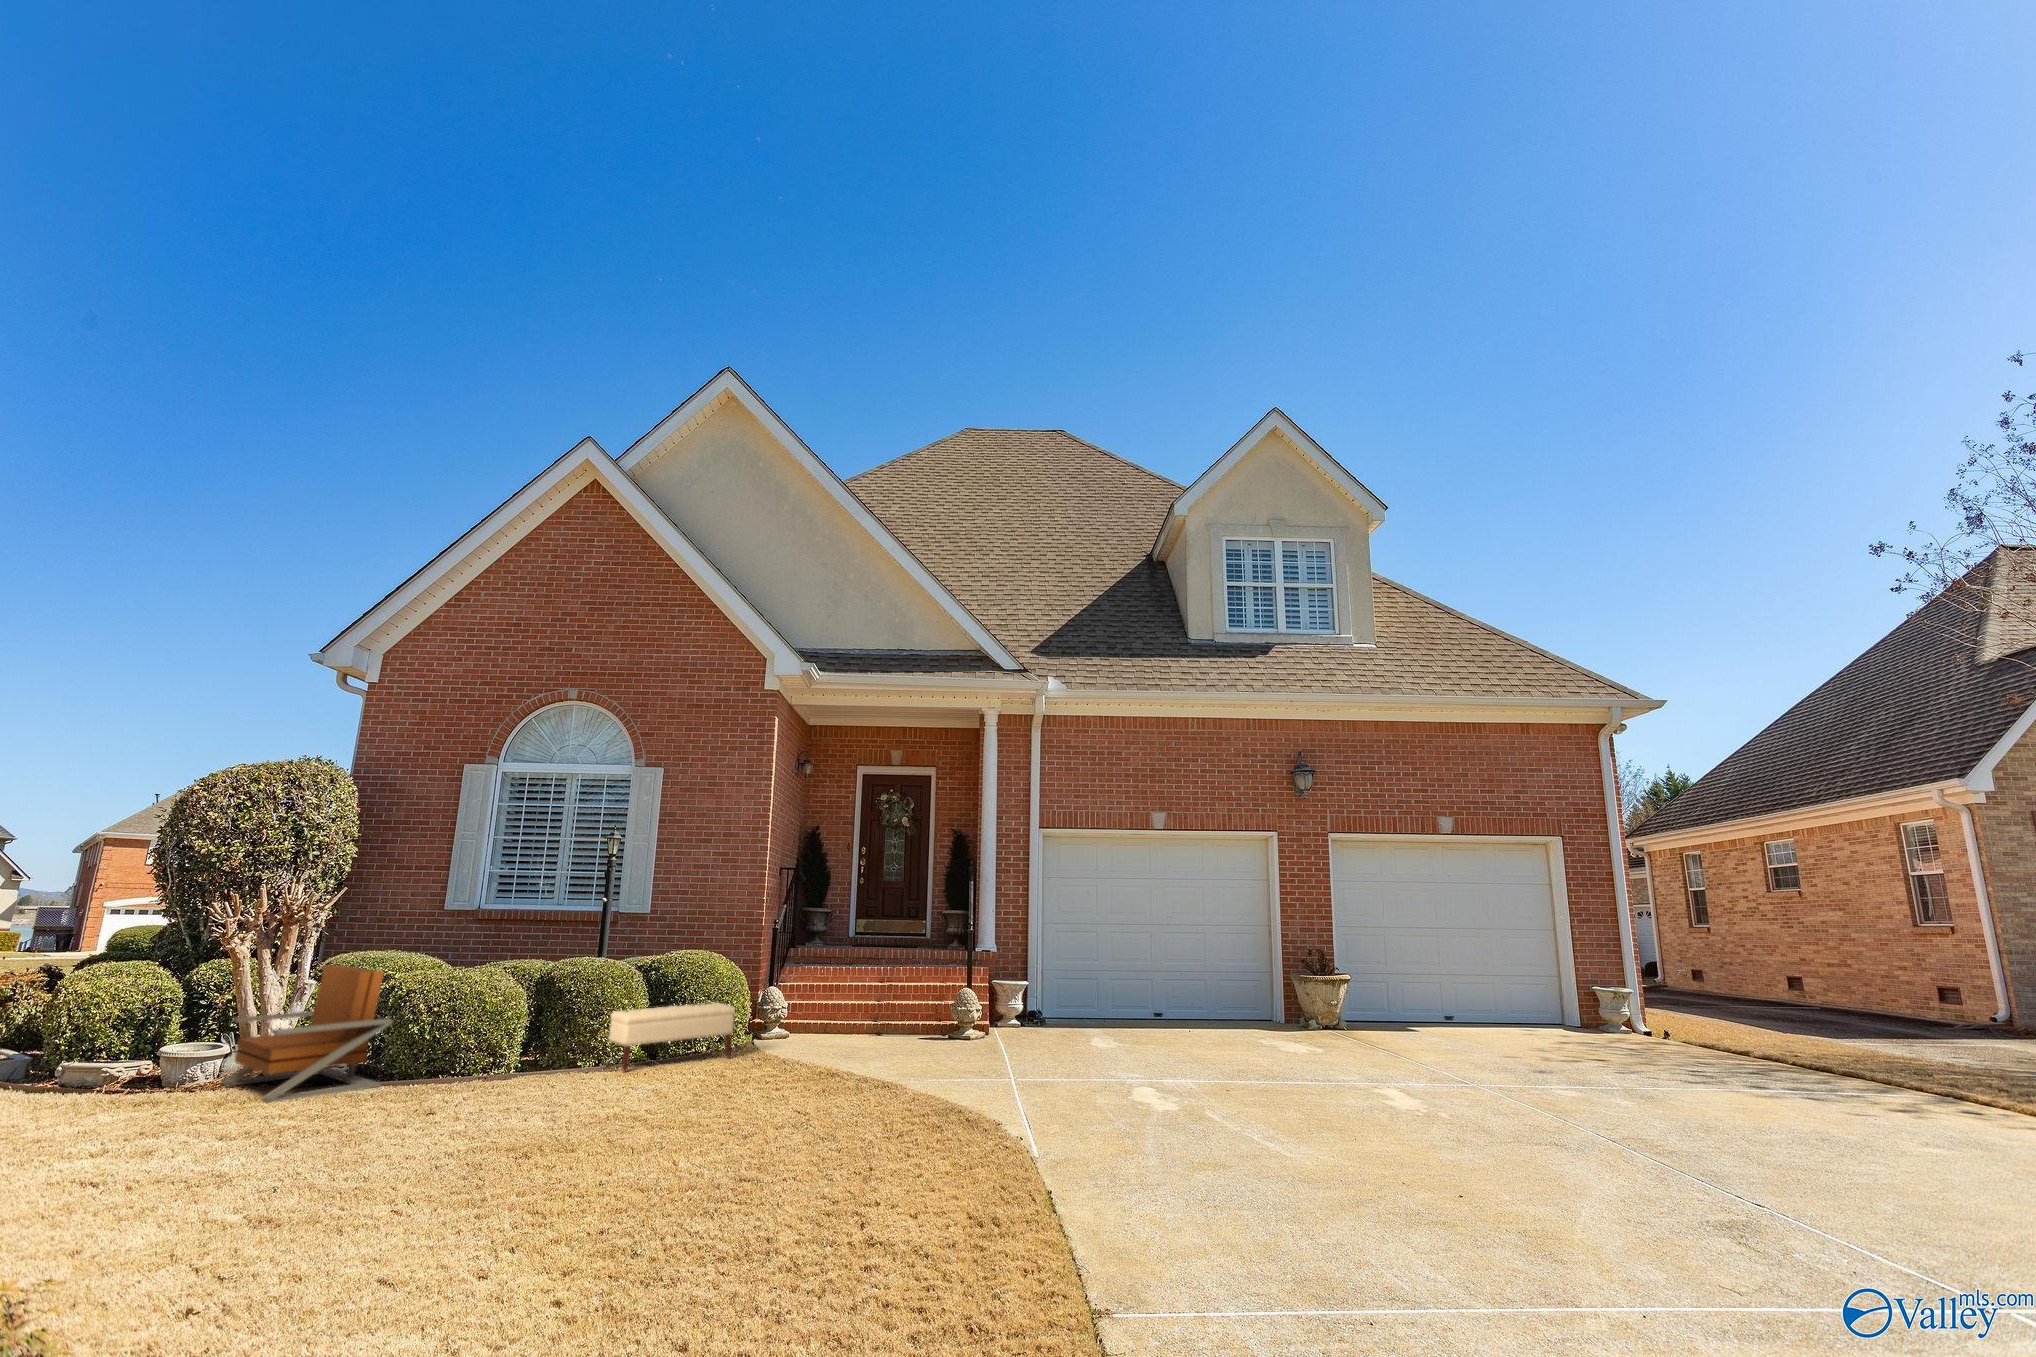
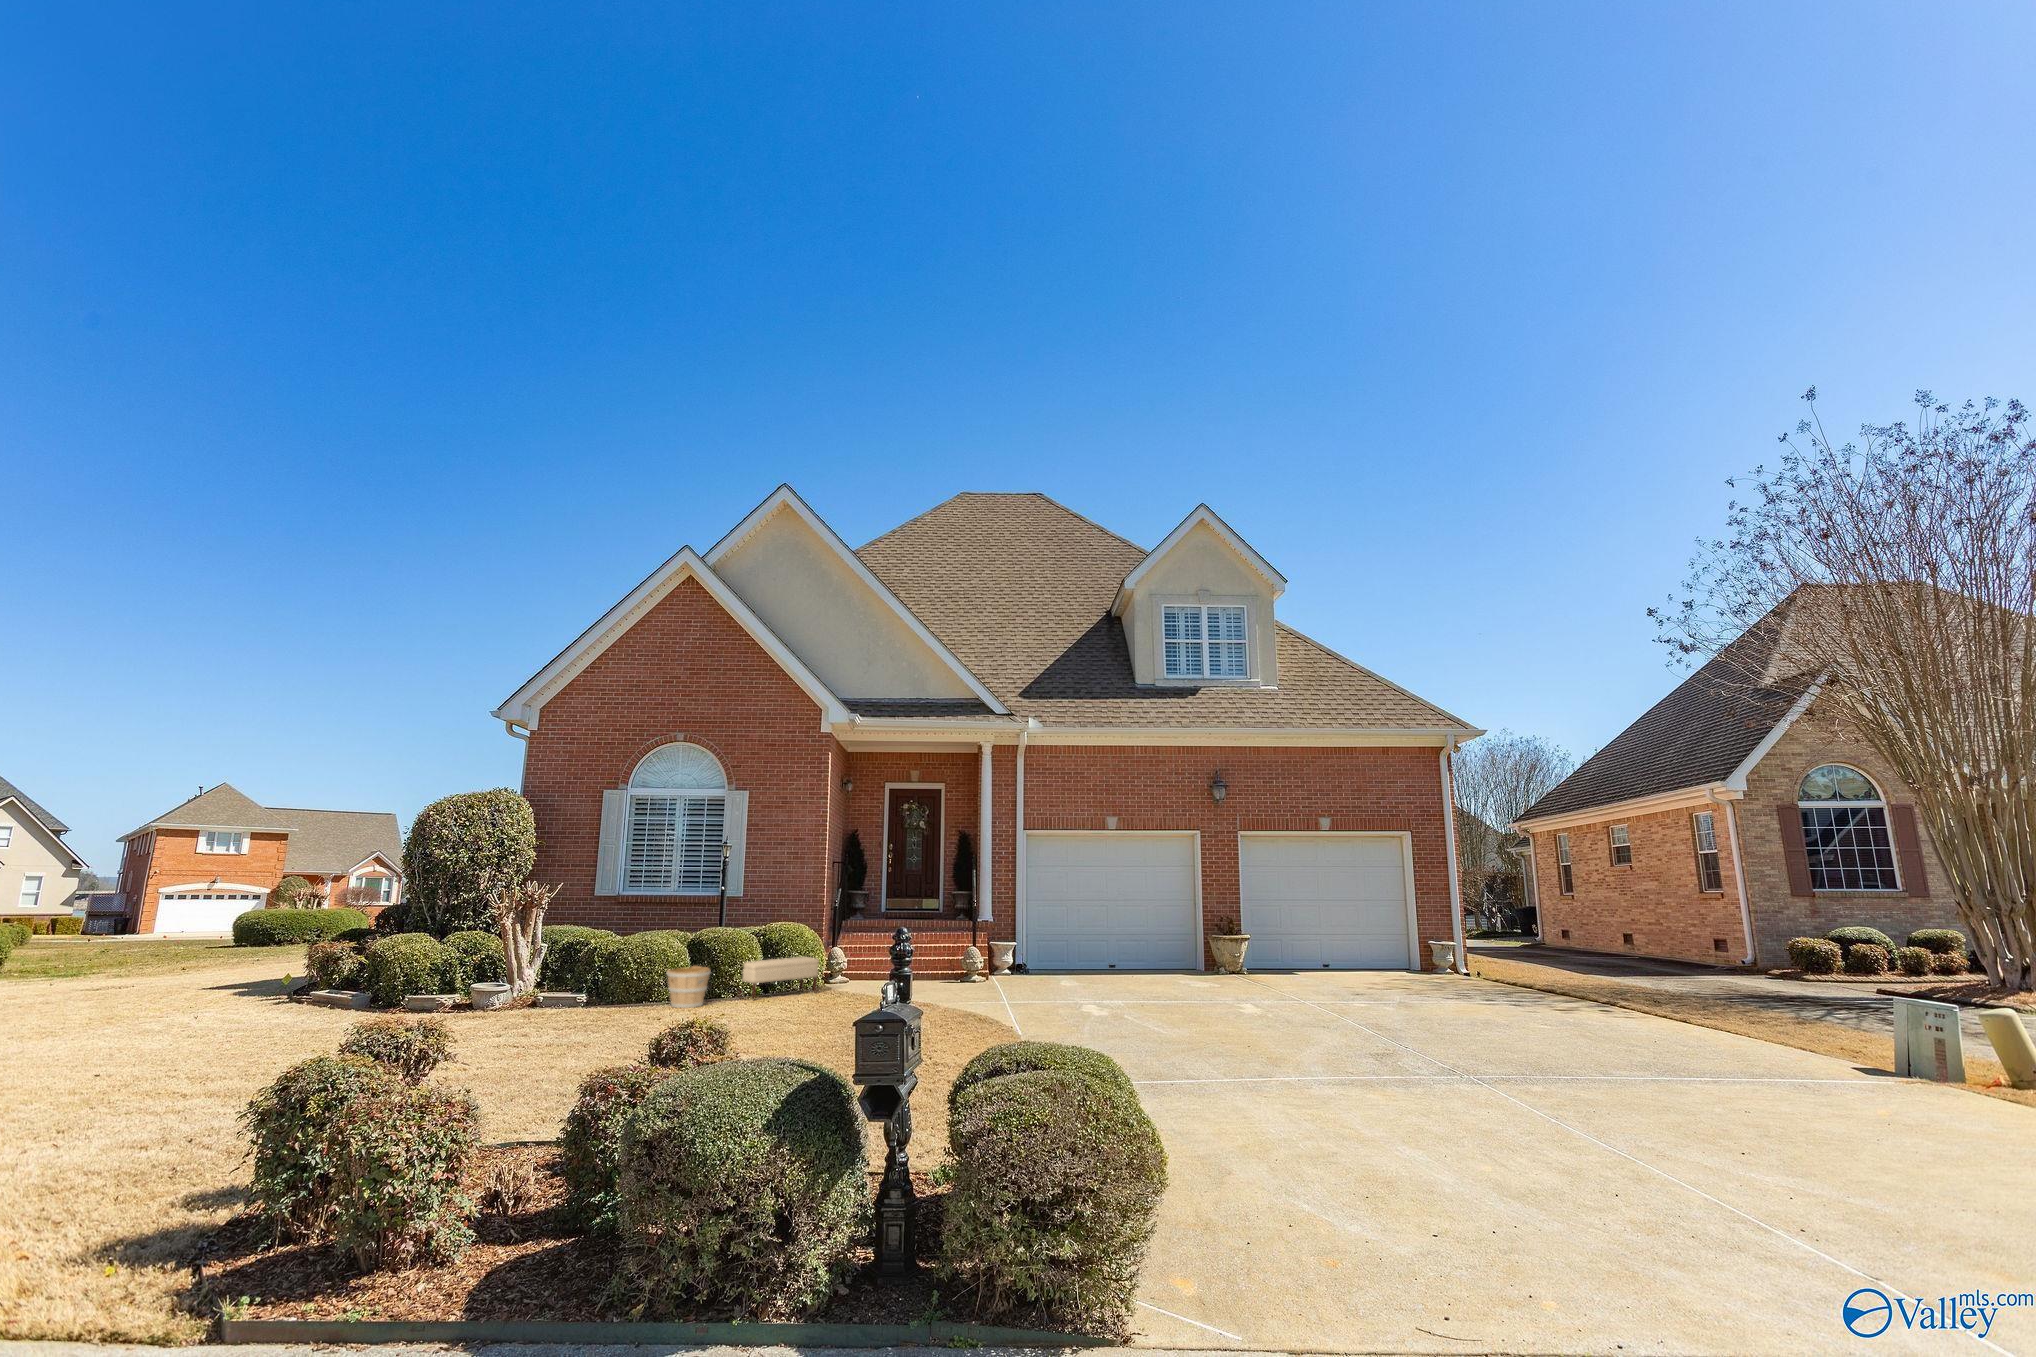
lounge chair: present [222,965,393,1103] -> none [509,934,614,1016]
wooden bucket: none [479,1019,552,1088] -> present [667,966,711,1008]

